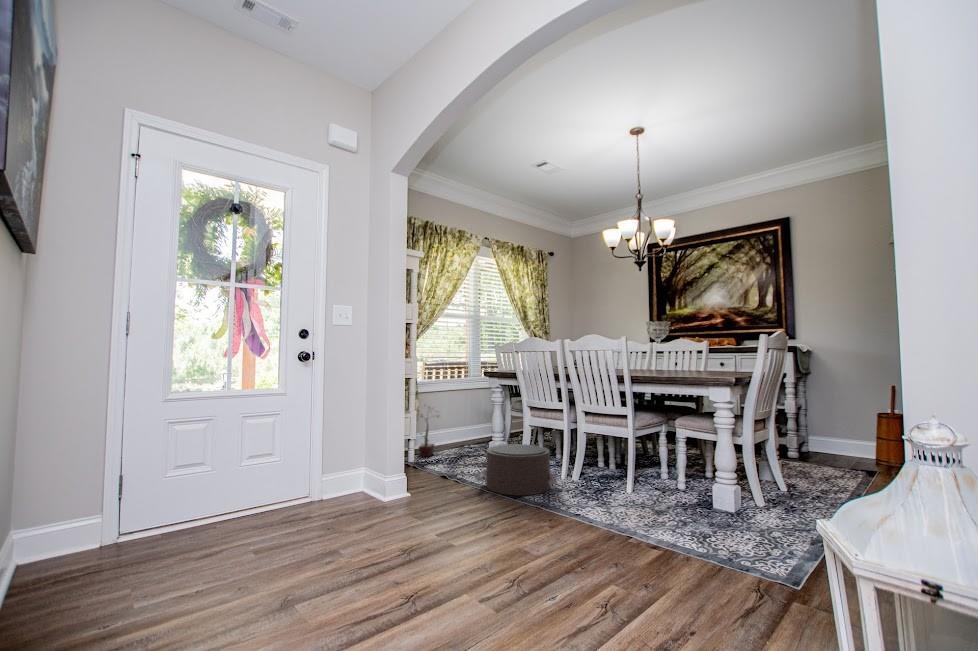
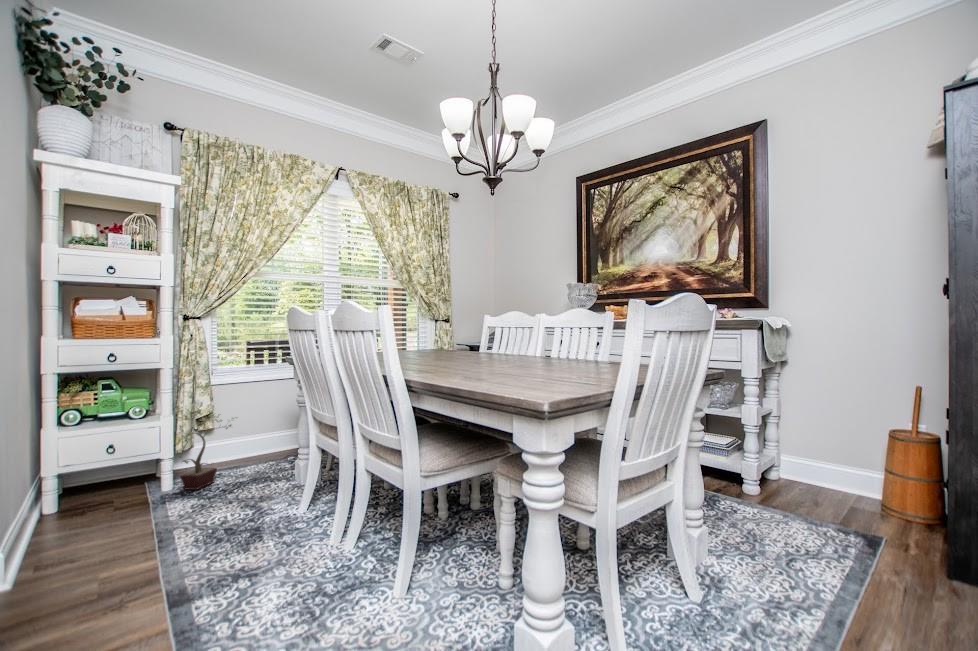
pouf: present [476,444,557,495] -> none [128,491,298,604]

